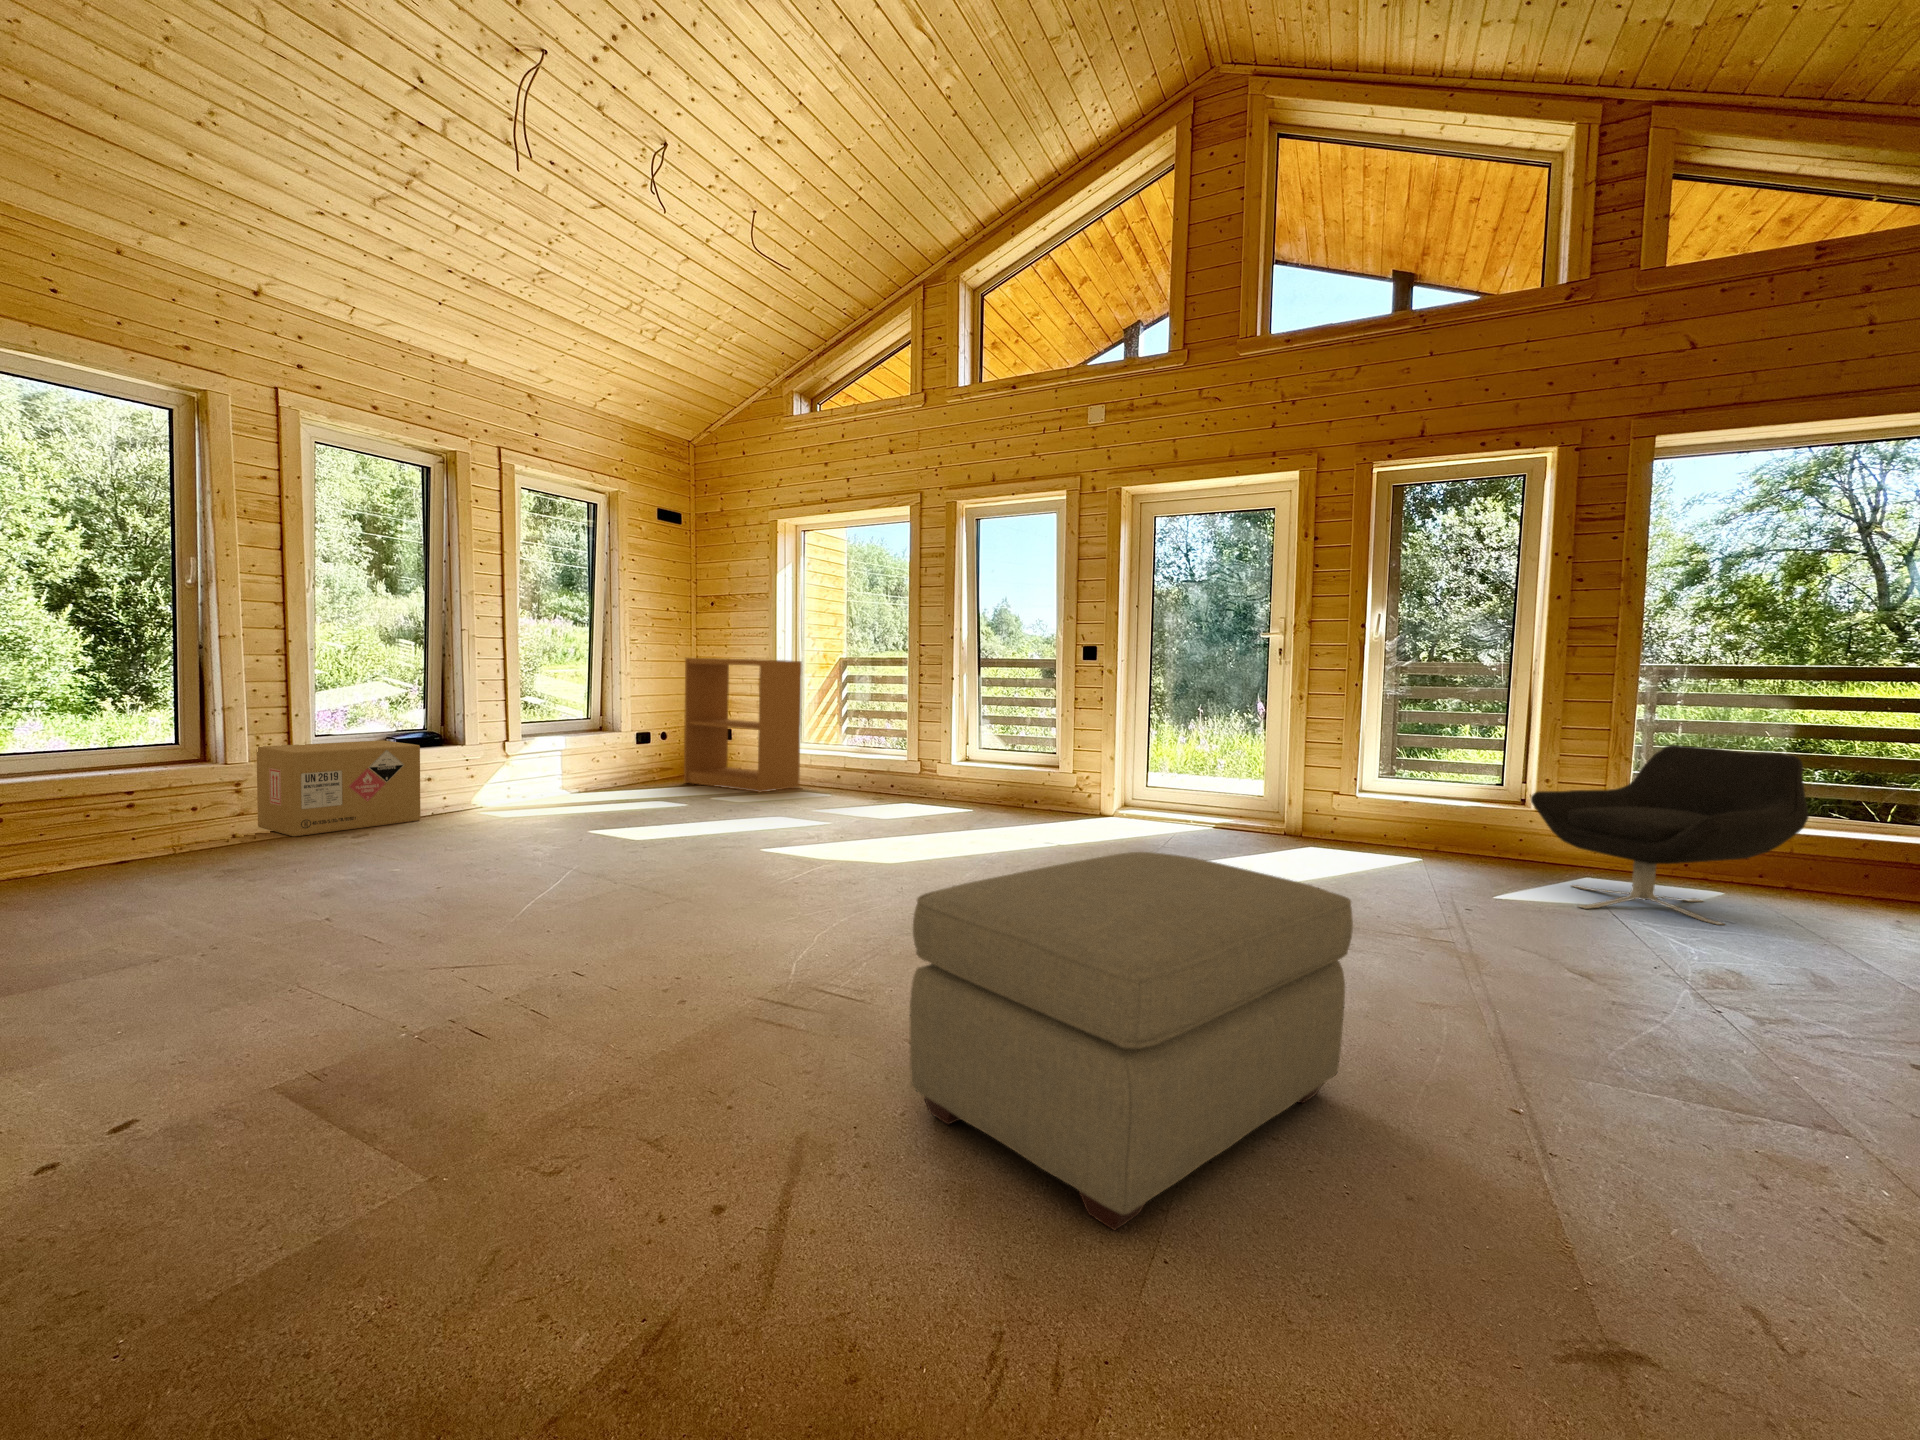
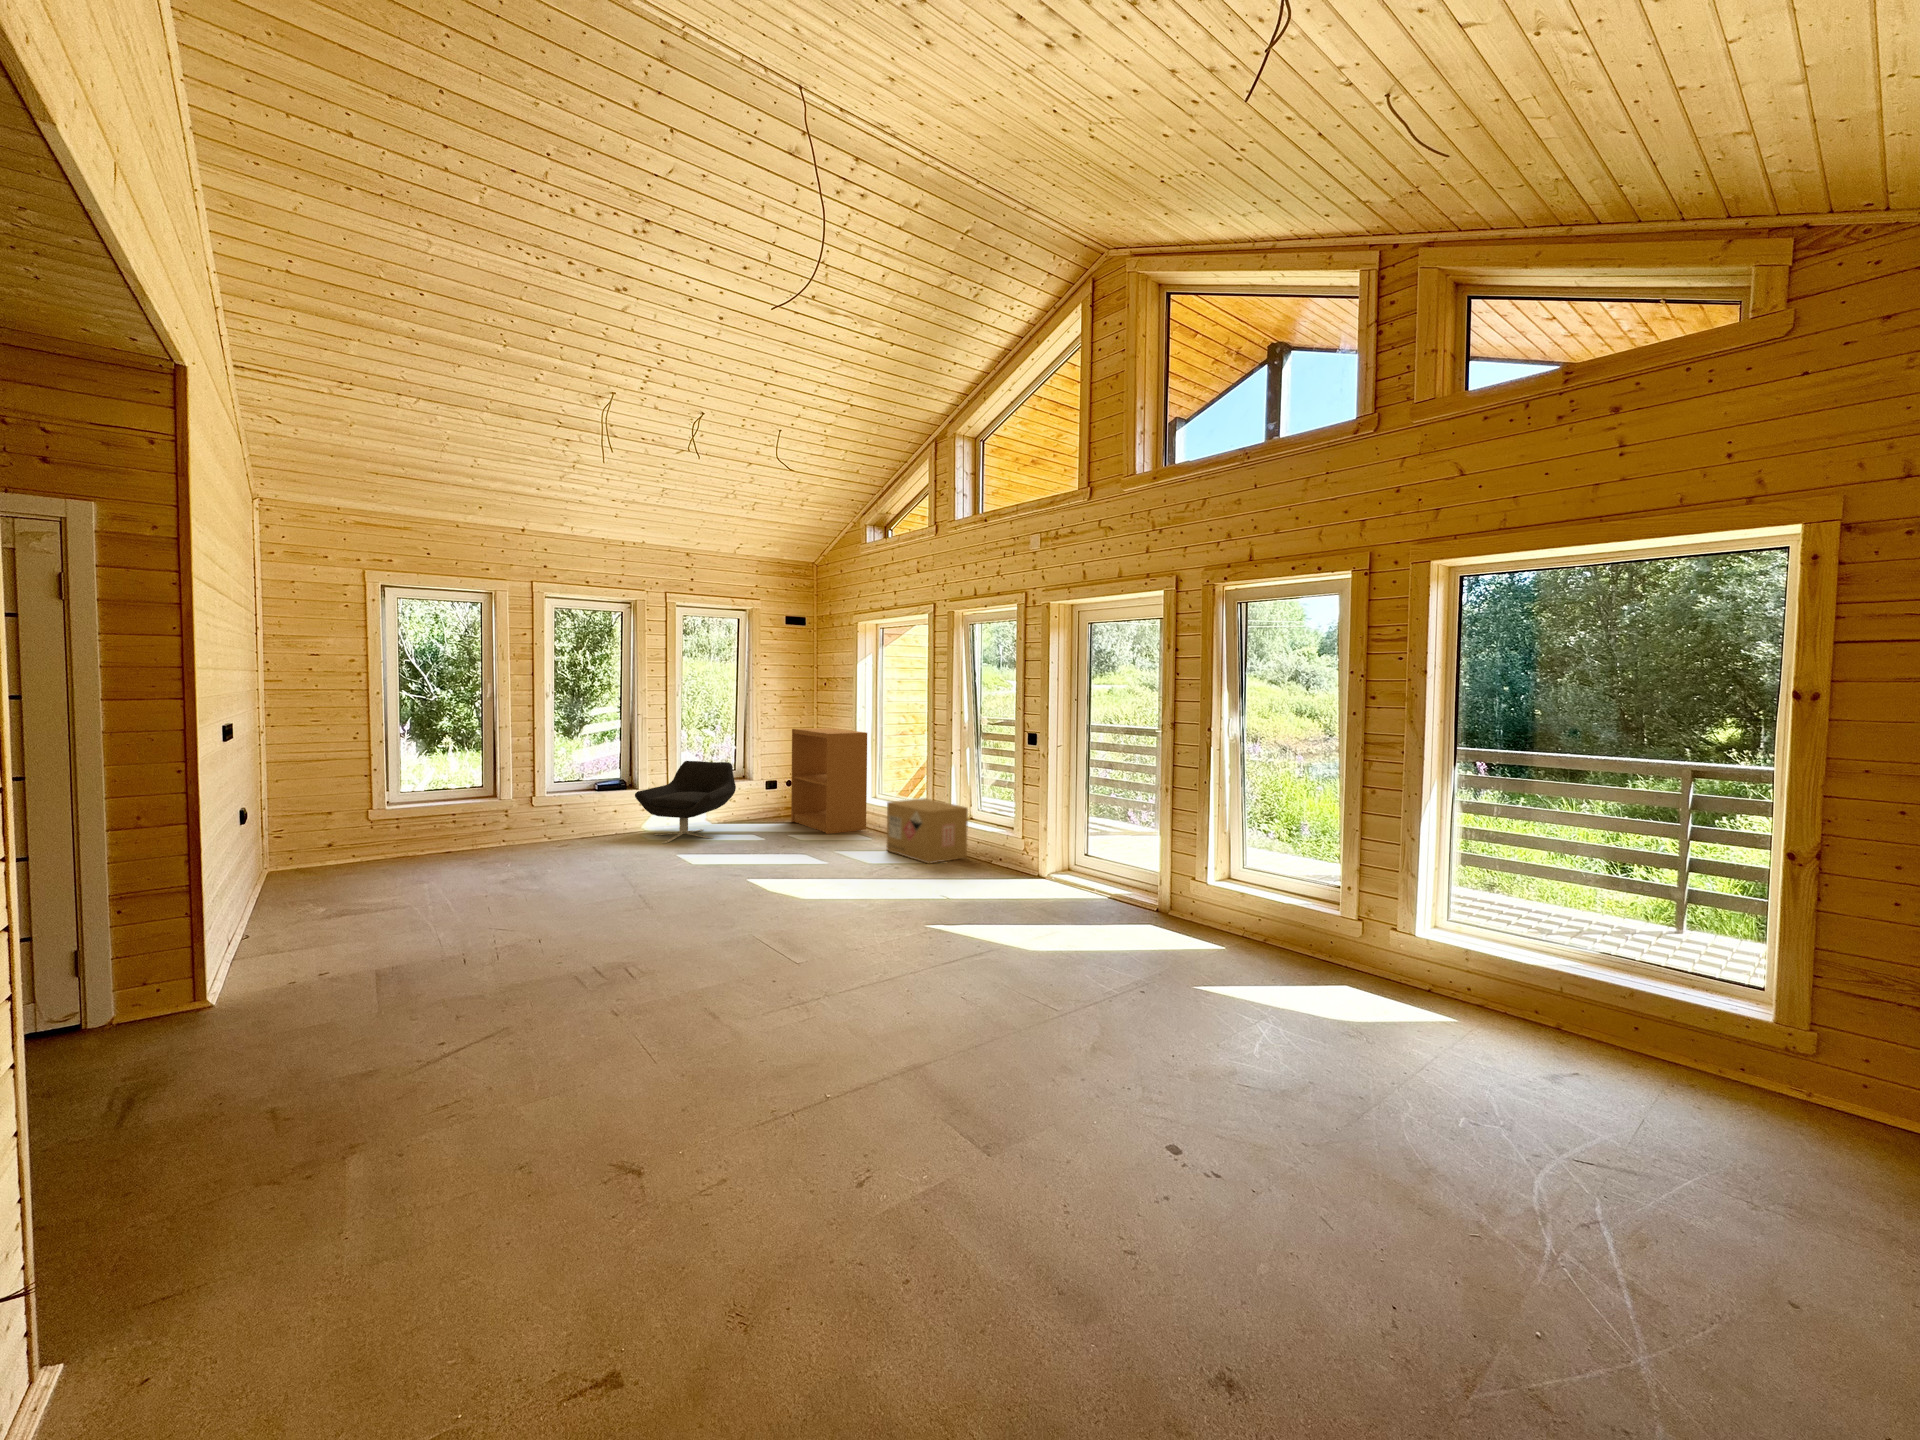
cardboard box: present [256,740,420,837] -> present [887,799,968,864]
lounge chair: present [1531,745,1809,925] -> present [635,761,736,843]
ottoman: present [909,852,1353,1230] -> none [484,923,737,1118]

